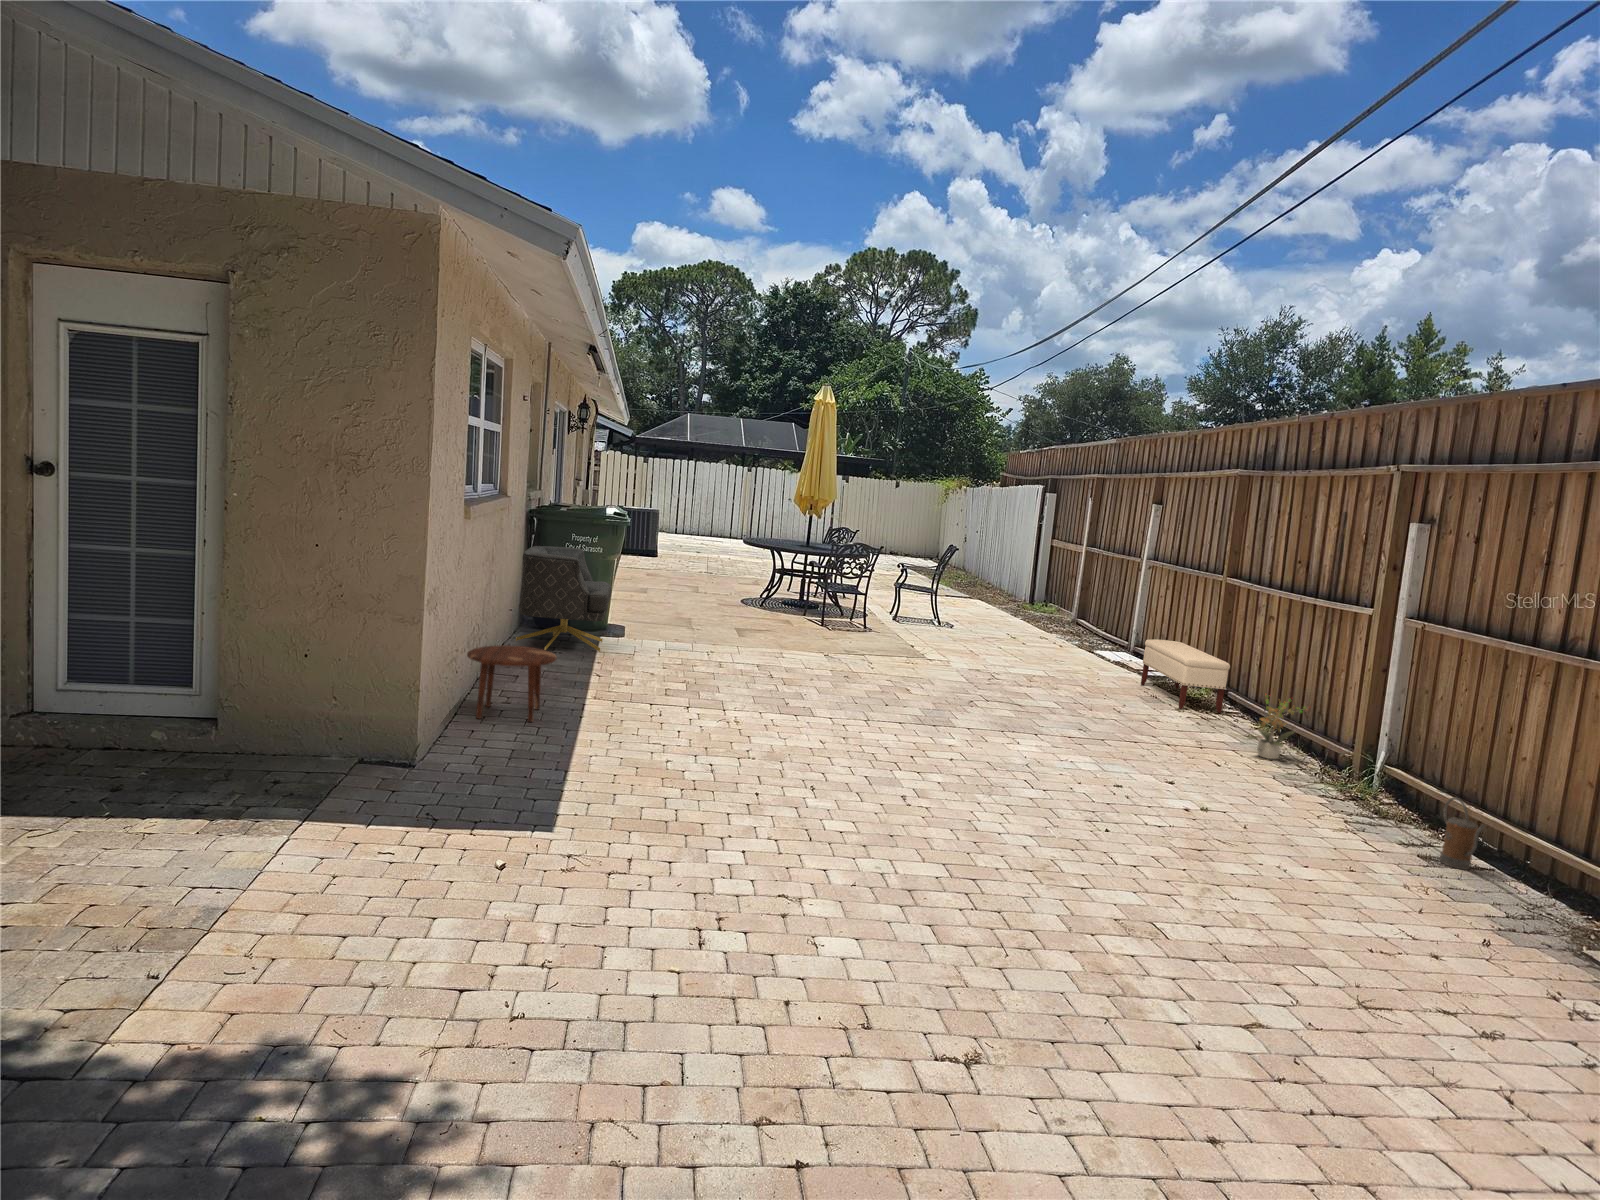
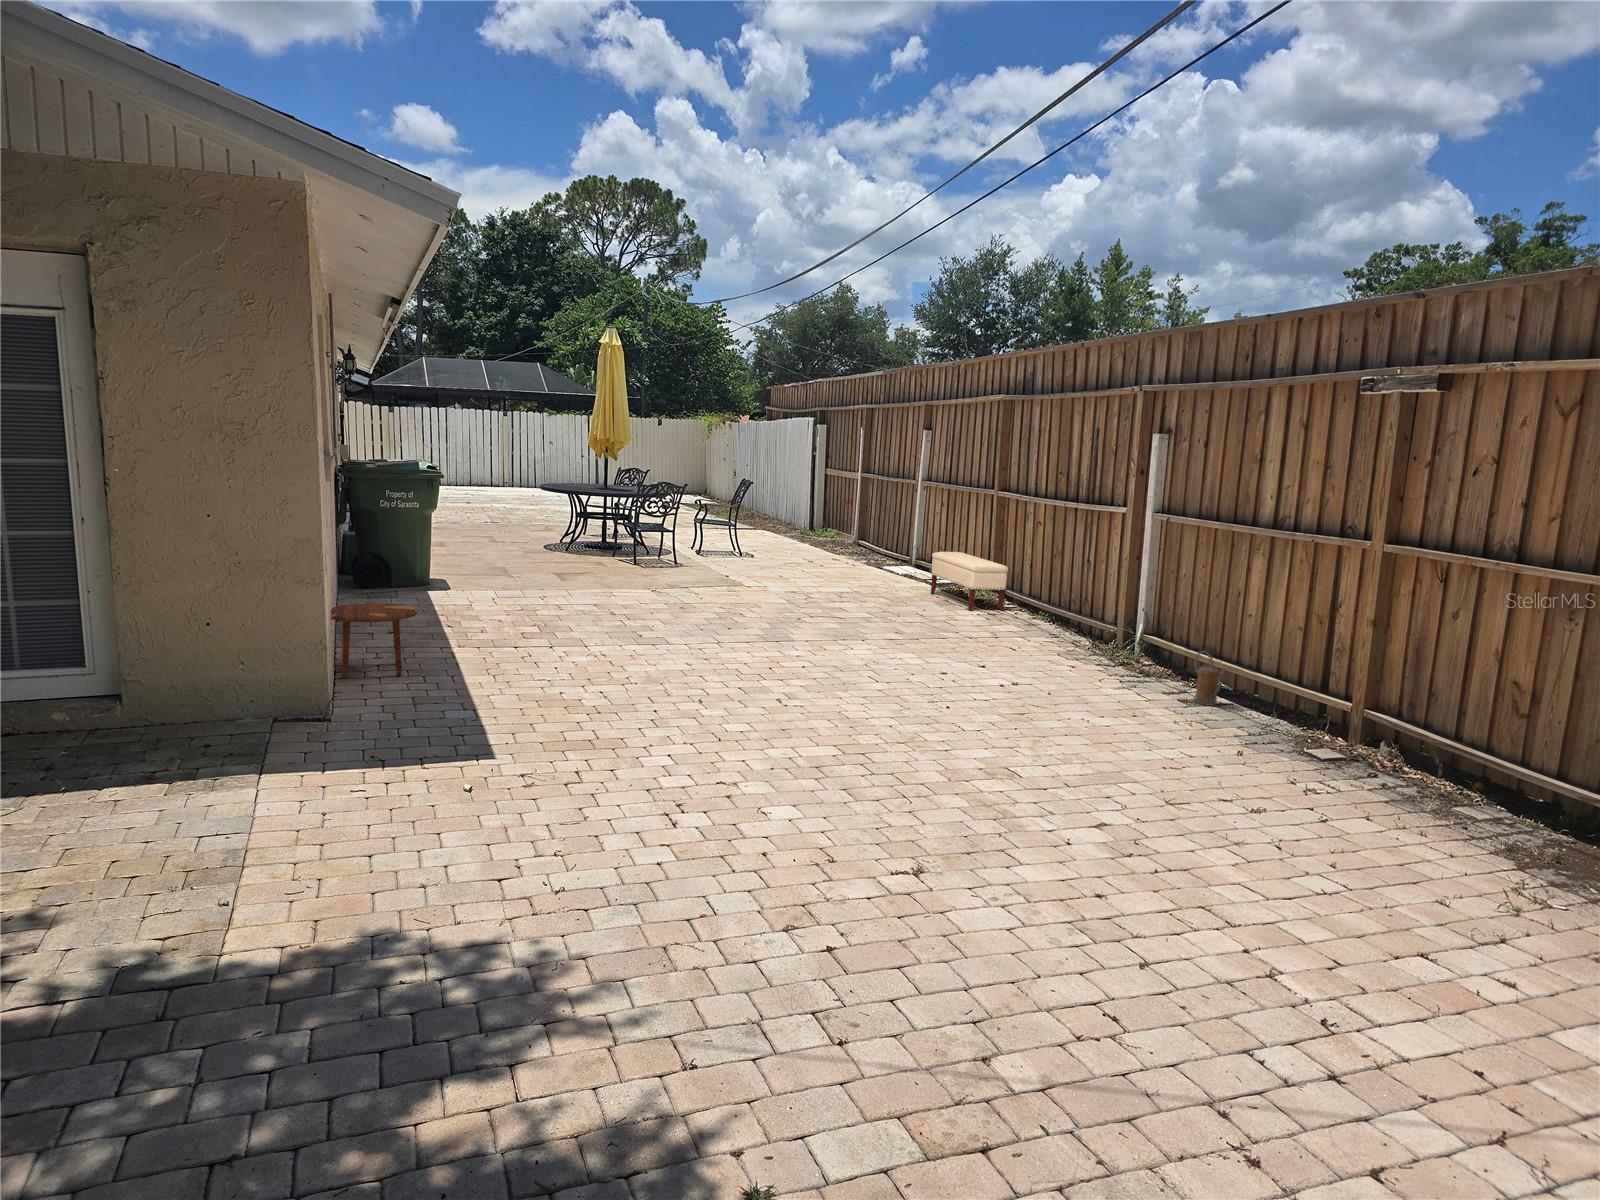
armchair: present [516,546,611,652] -> none [330,504,430,611]
potted plant: present [1248,696,1307,759] -> none [1034,588,1082,642]

